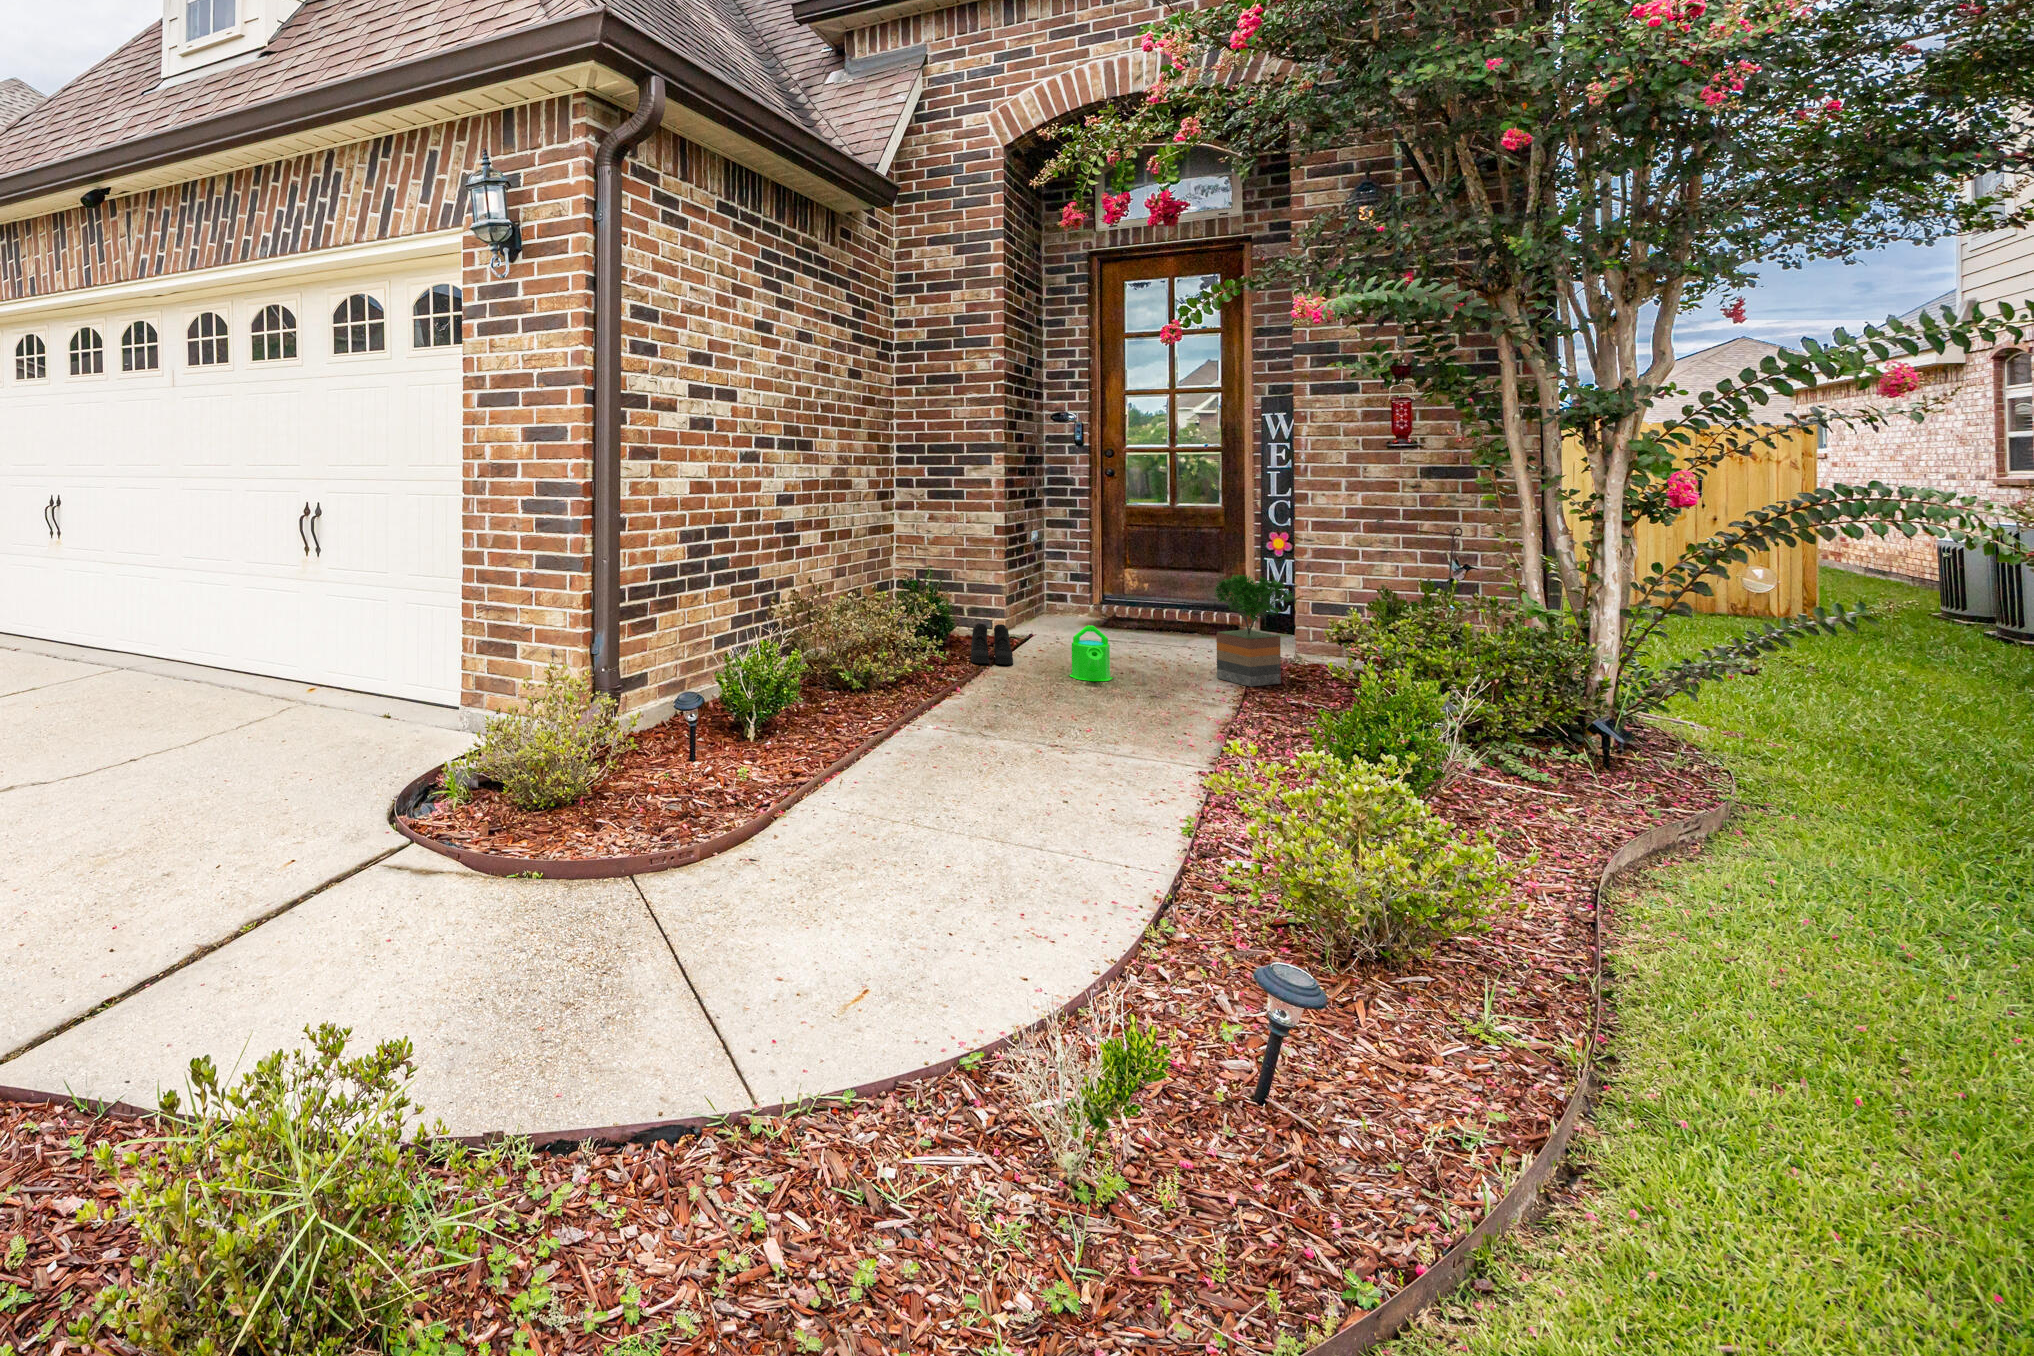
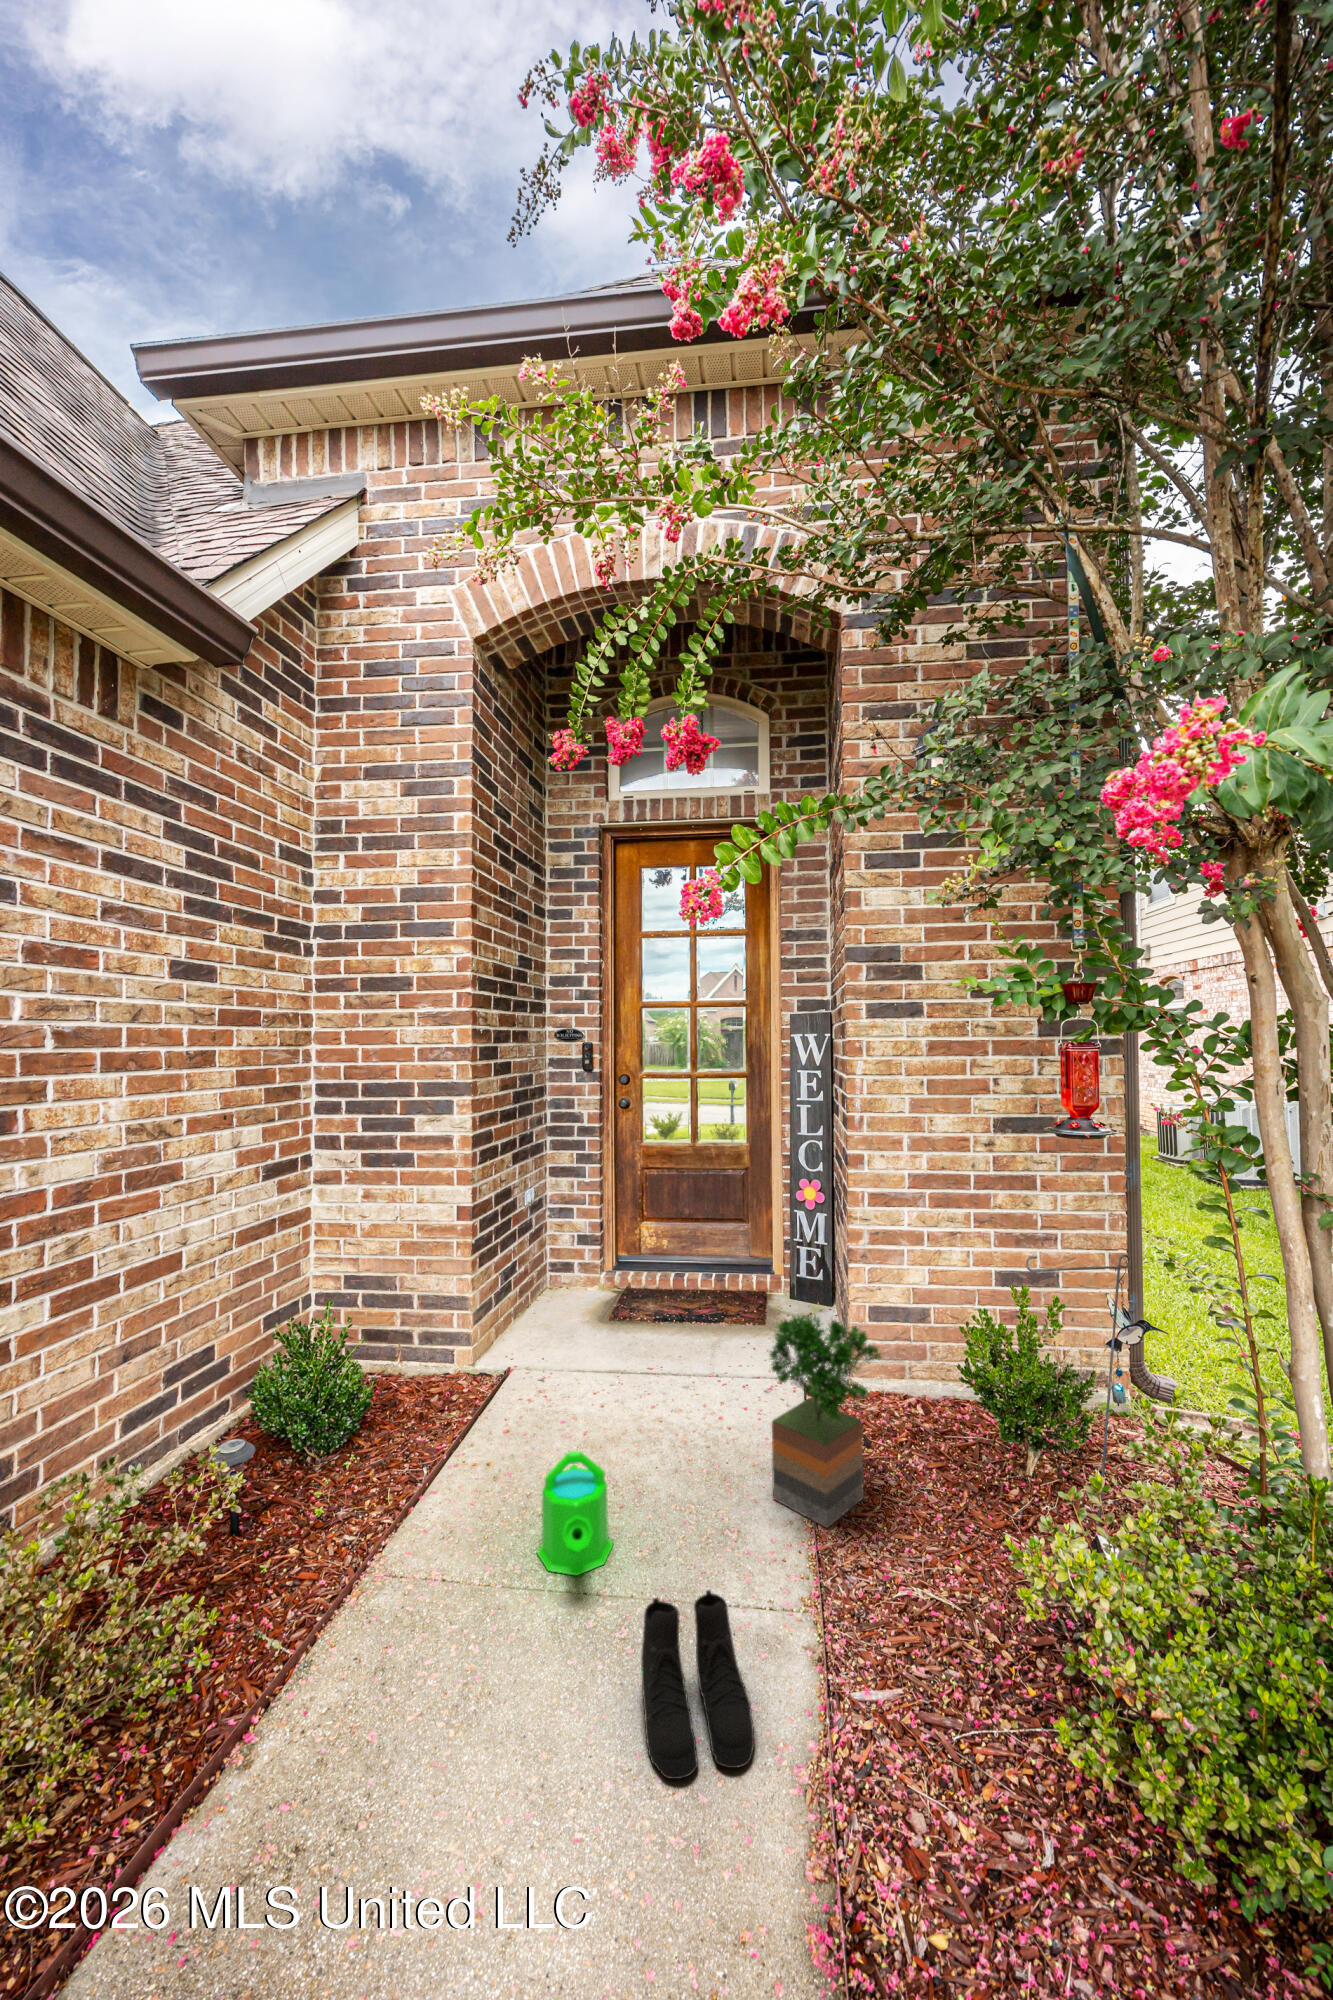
boots: present [971,624,1013,665] -> present [641,1590,754,1779]

